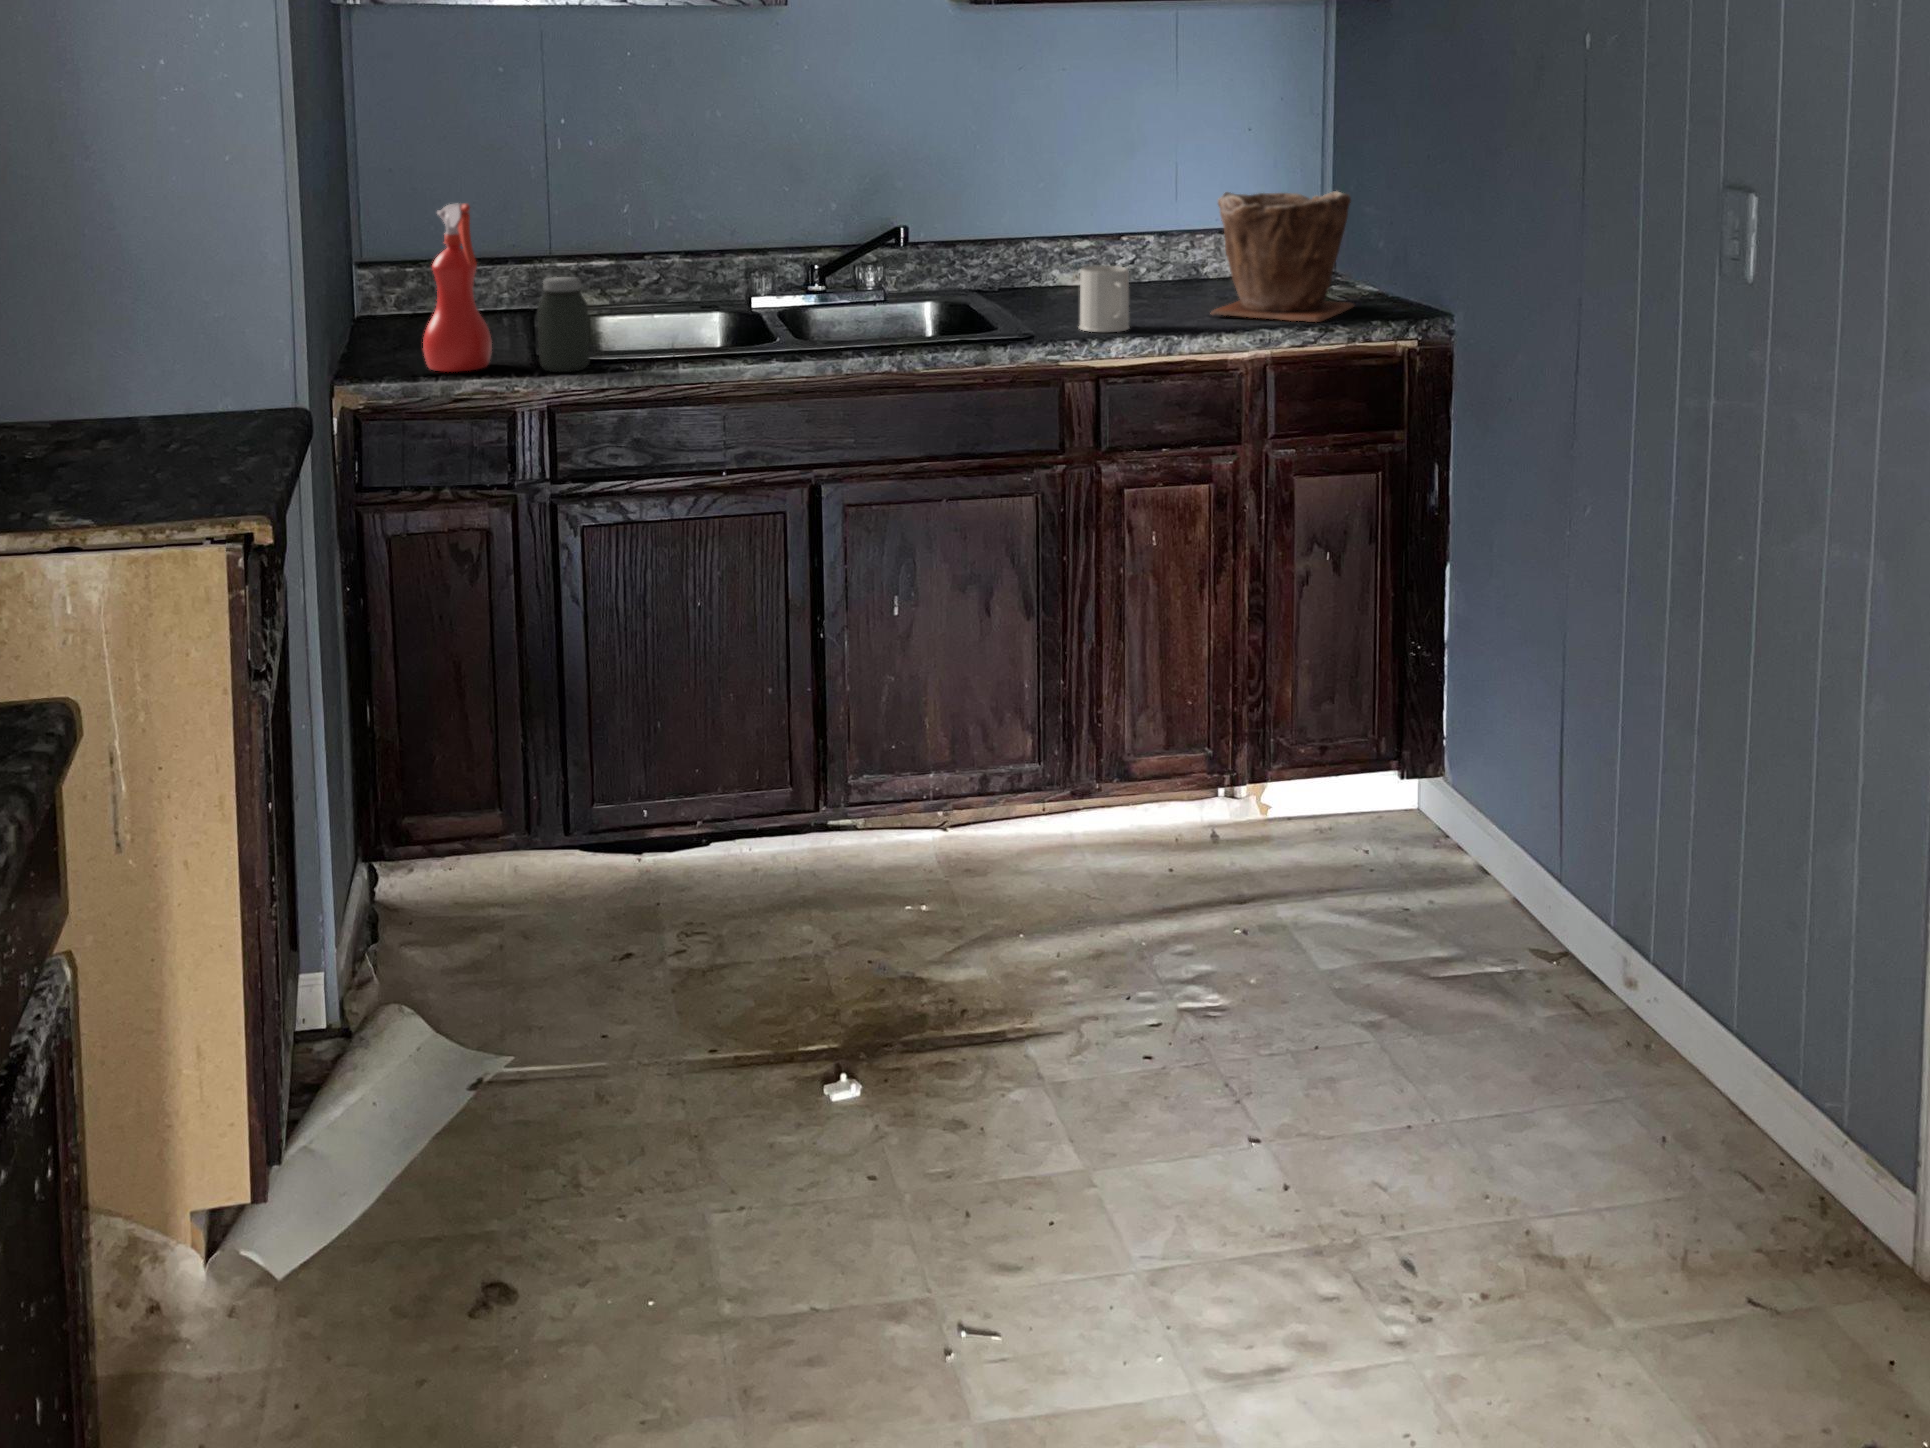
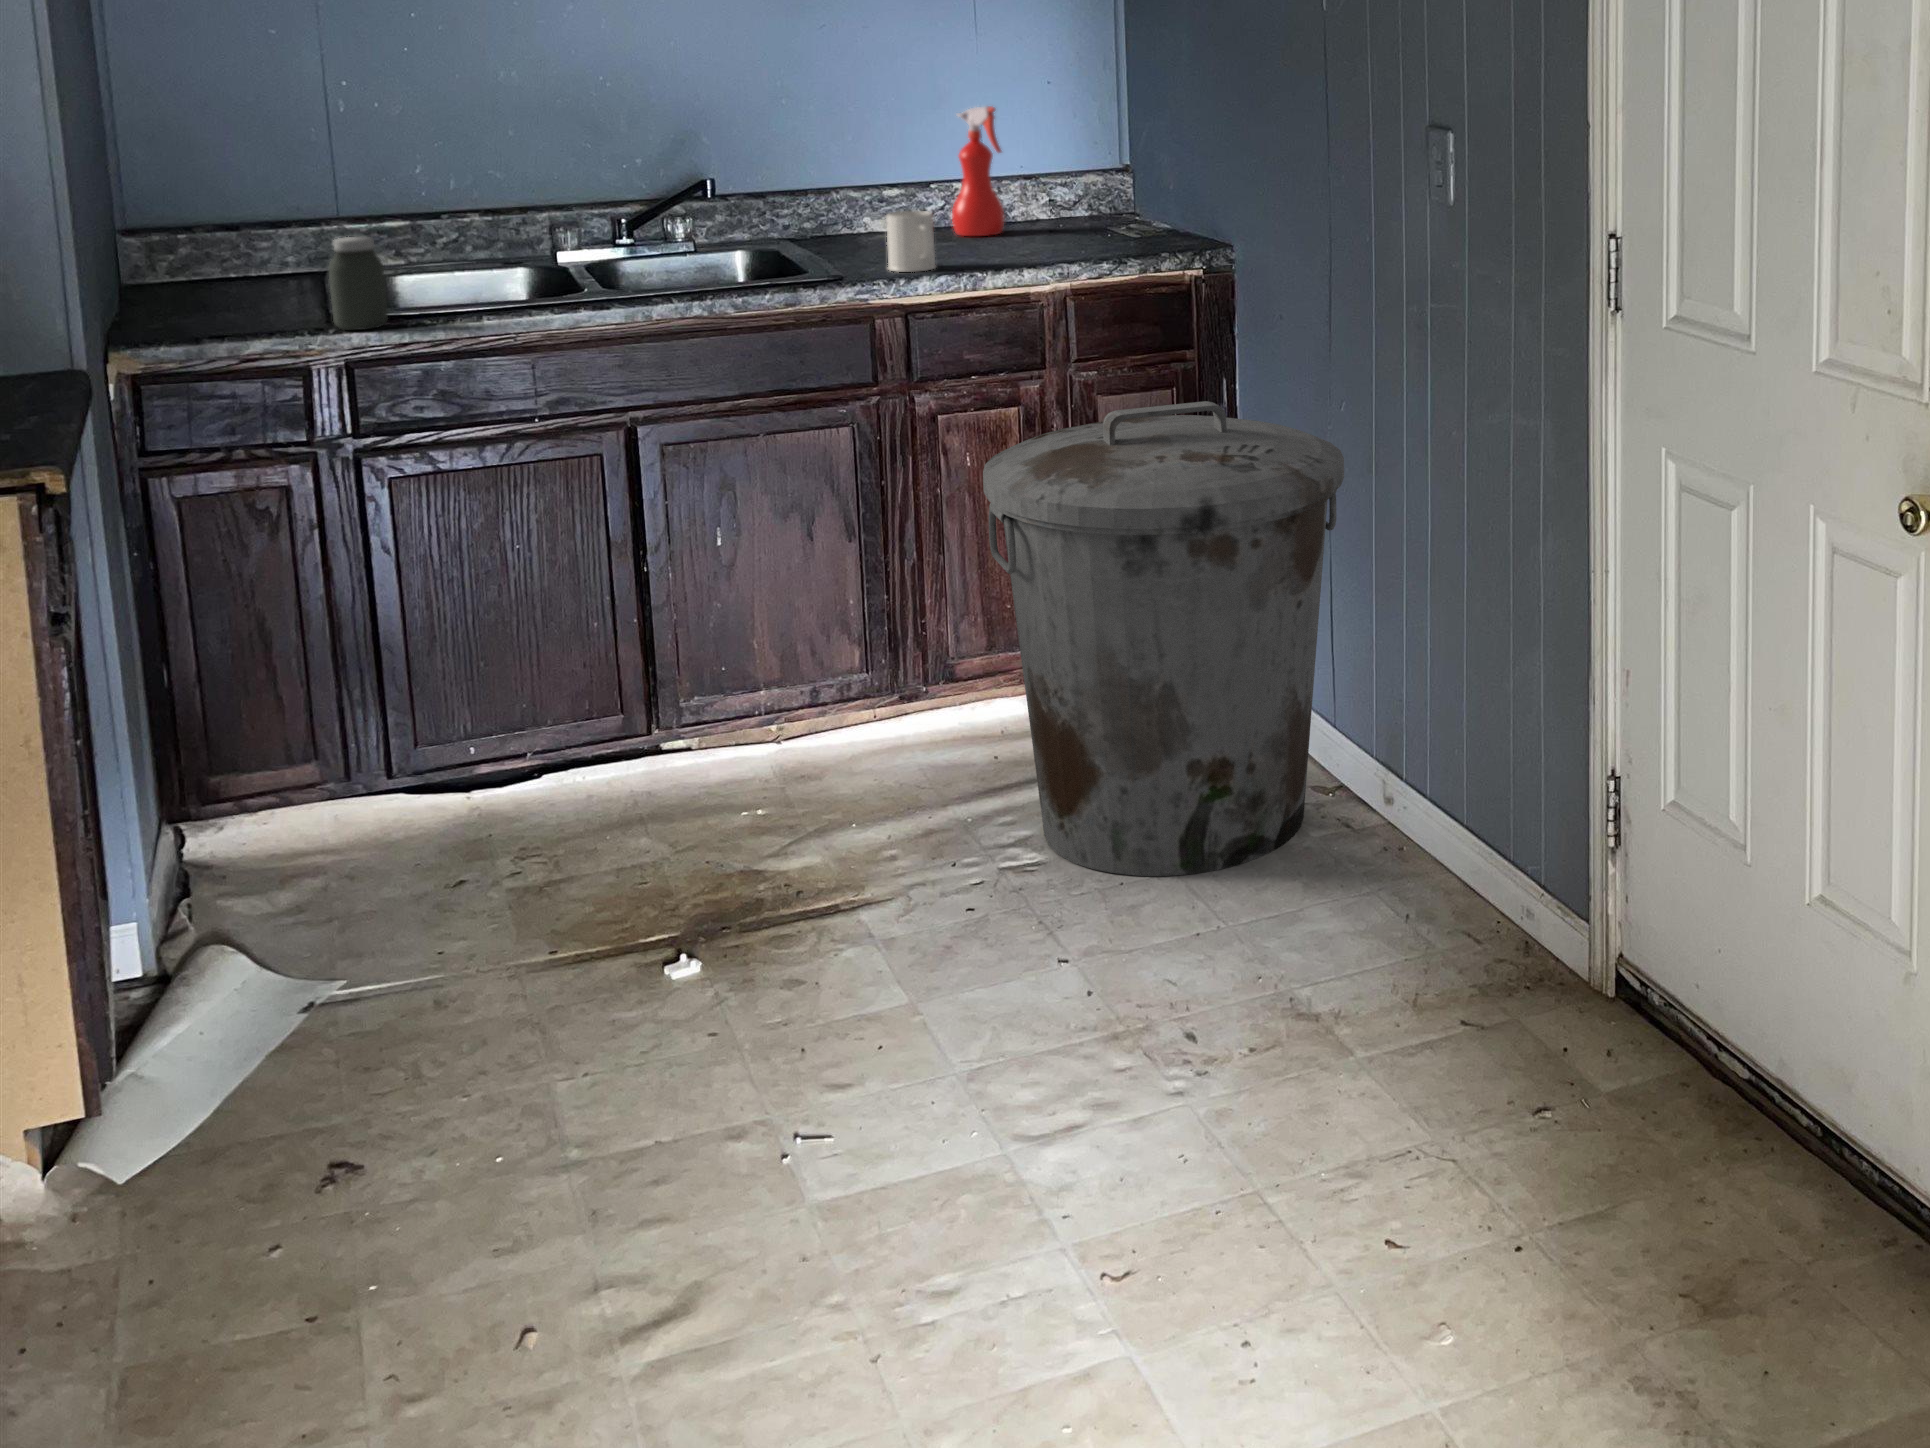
plant pot: present [1211,191,1354,322] -> none [1013,138,1148,256]
spray bottle: present [423,203,492,372] -> present [952,106,1005,236]
trash can: none [1181,499,1595,1049] -> present [983,401,1344,876]

